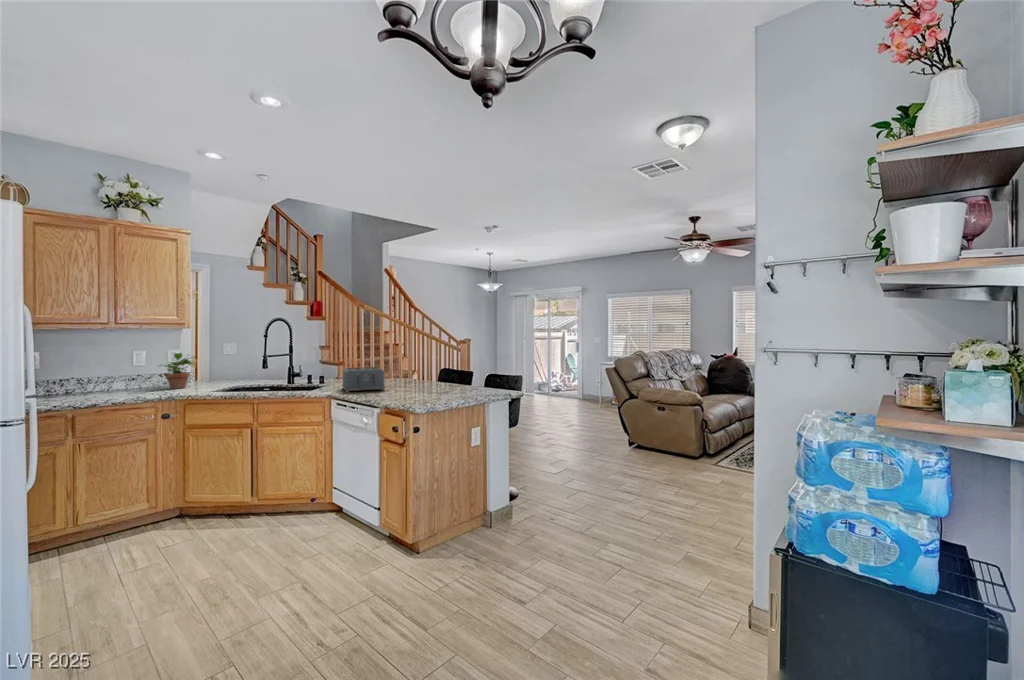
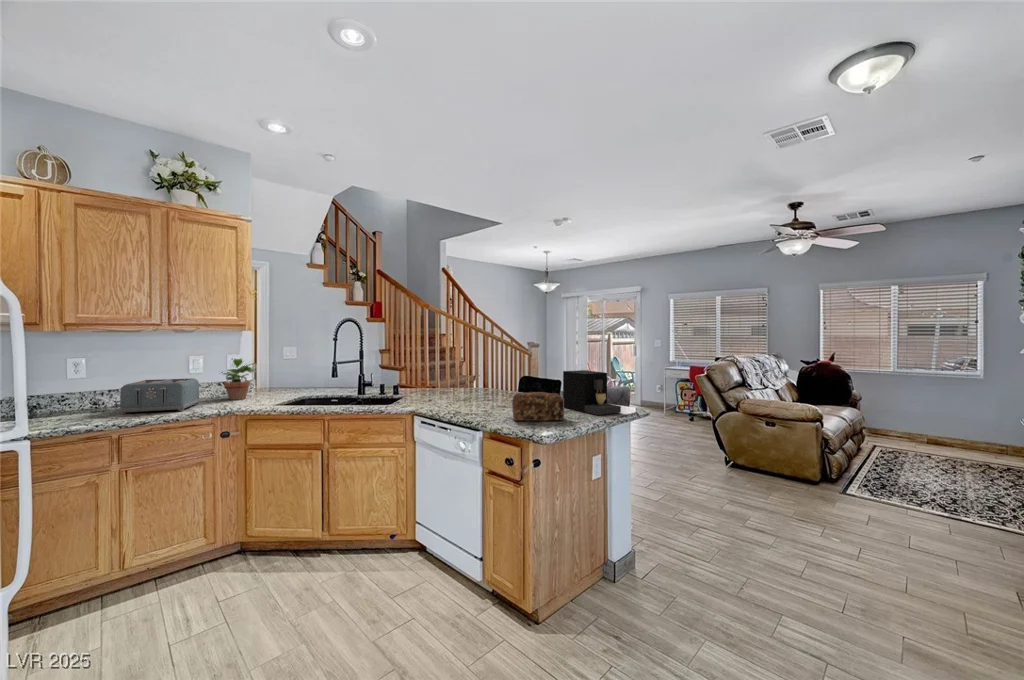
coffee maker: none [458,361,499,396] -> present [563,370,621,415]
toaster: present [342,367,385,392] -> present [118,378,200,414]
bread loaf: none [404,377,446,400] -> present [512,392,564,421]

